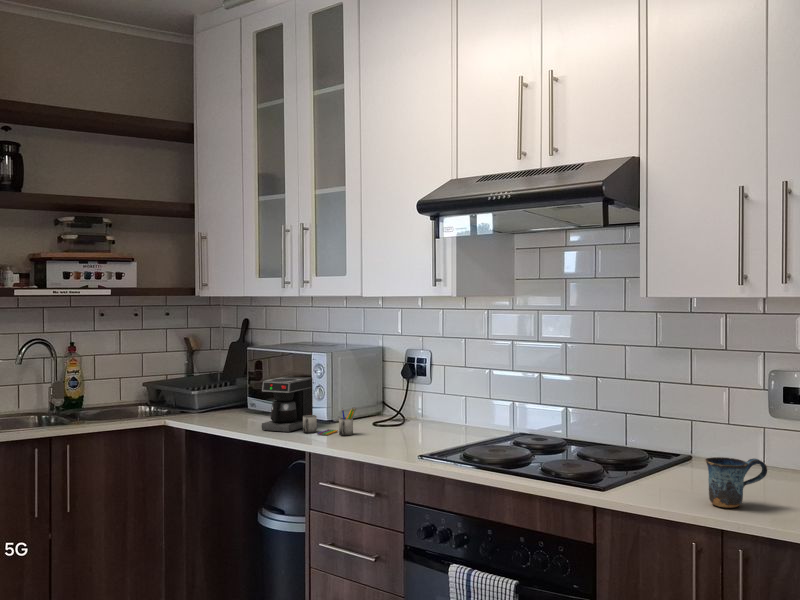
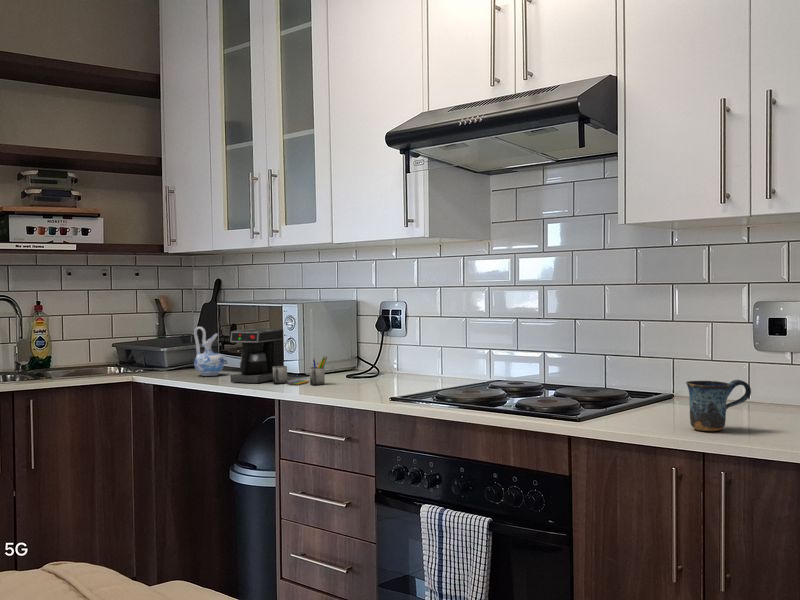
ceramic pitcher: none [225,372,254,421] -> present [194,327,224,376]

